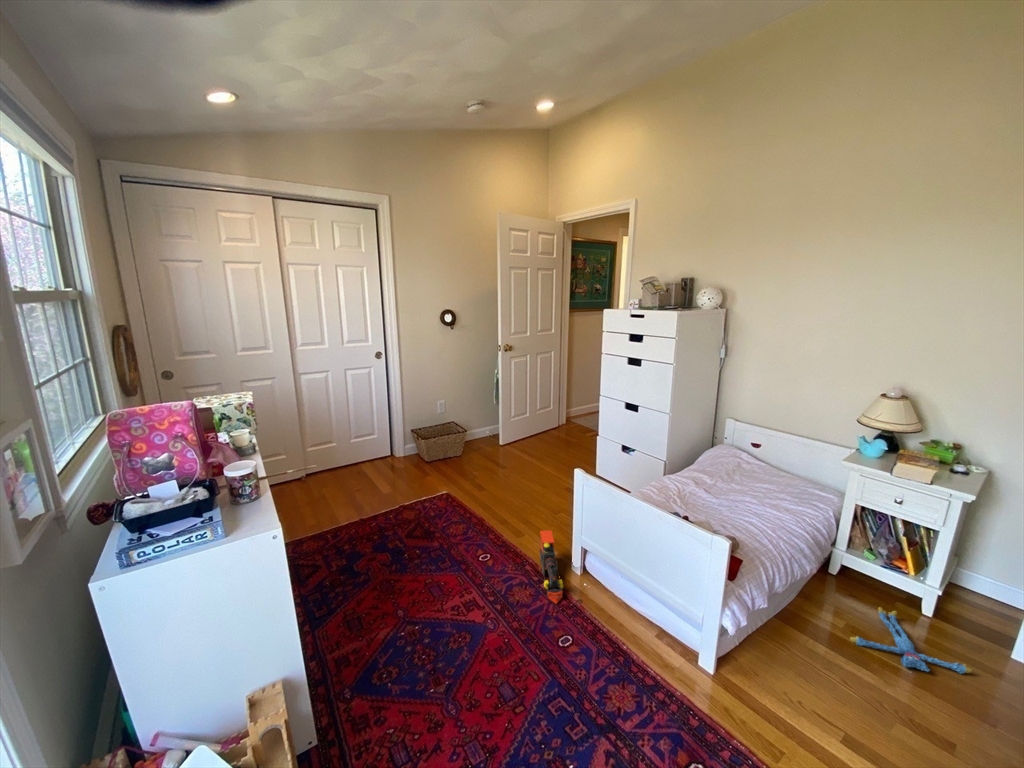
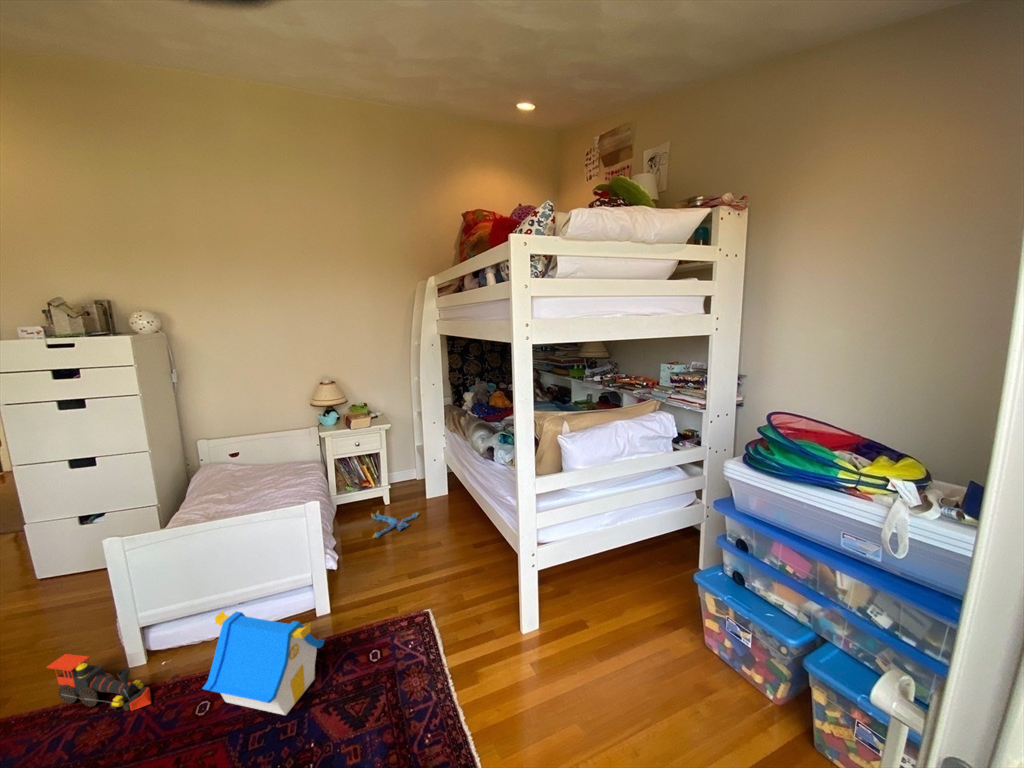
toy house: none [562,579,656,716] -> present [203,611,324,715]

